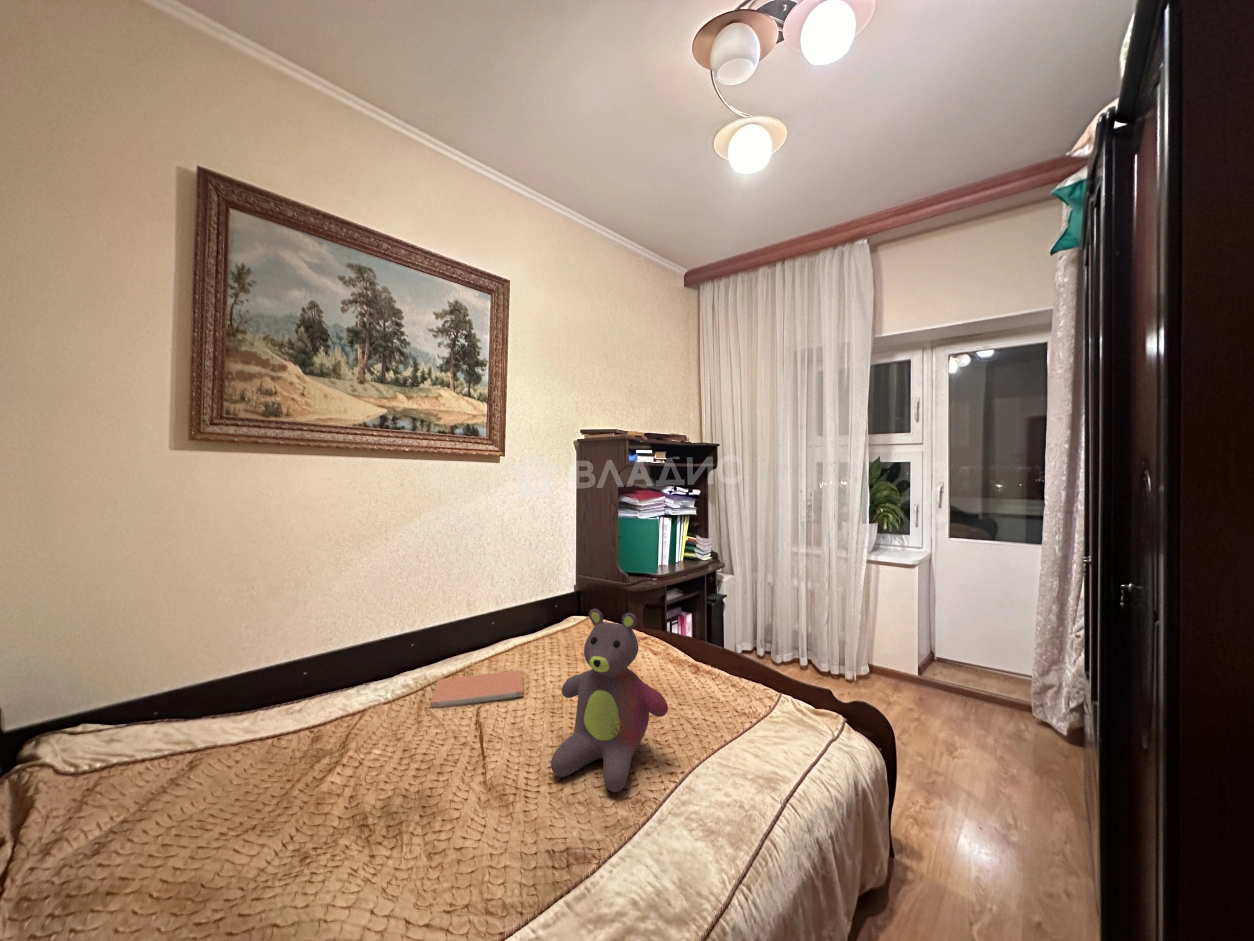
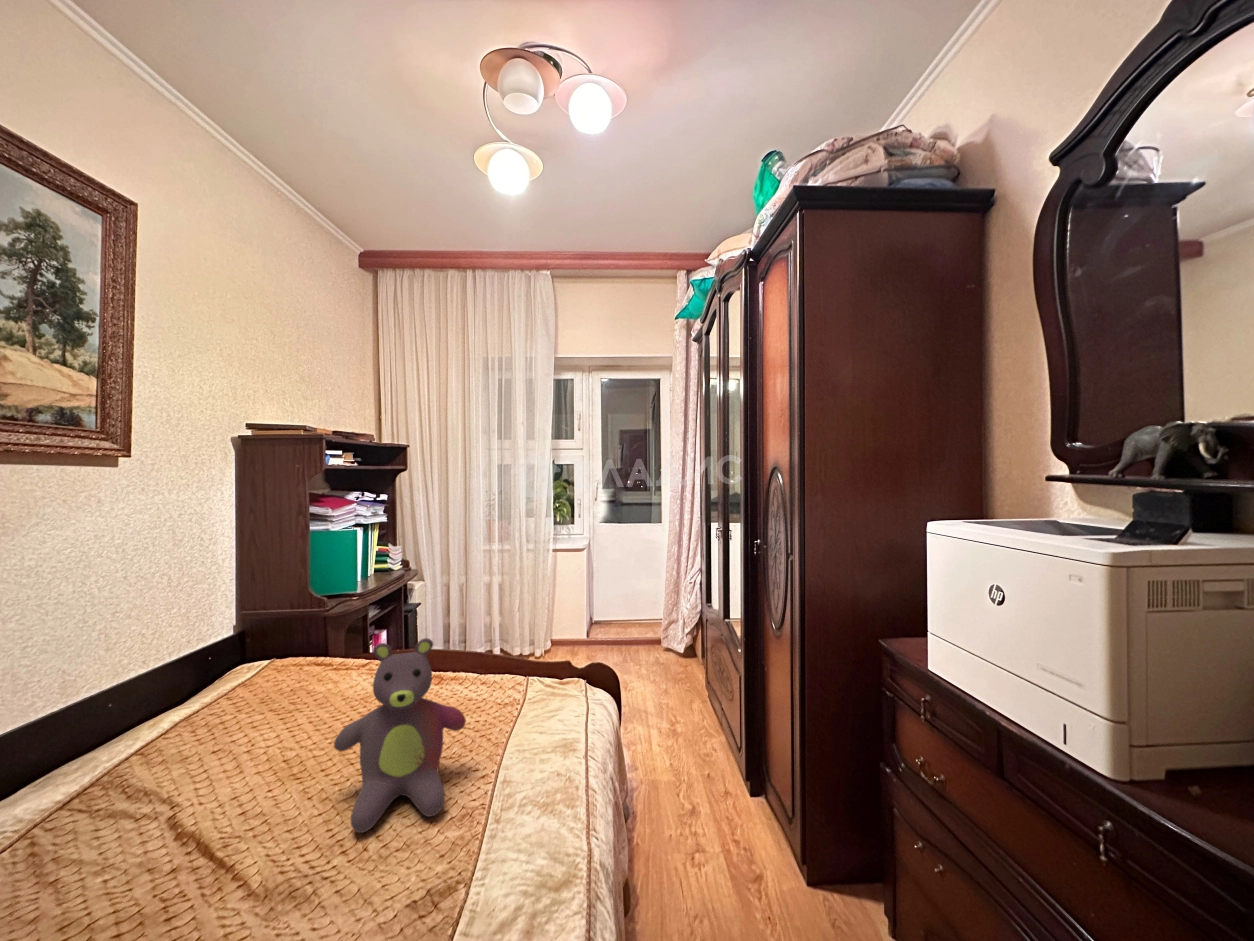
notebook: present [430,670,524,707] -> none [56,751,241,856]

